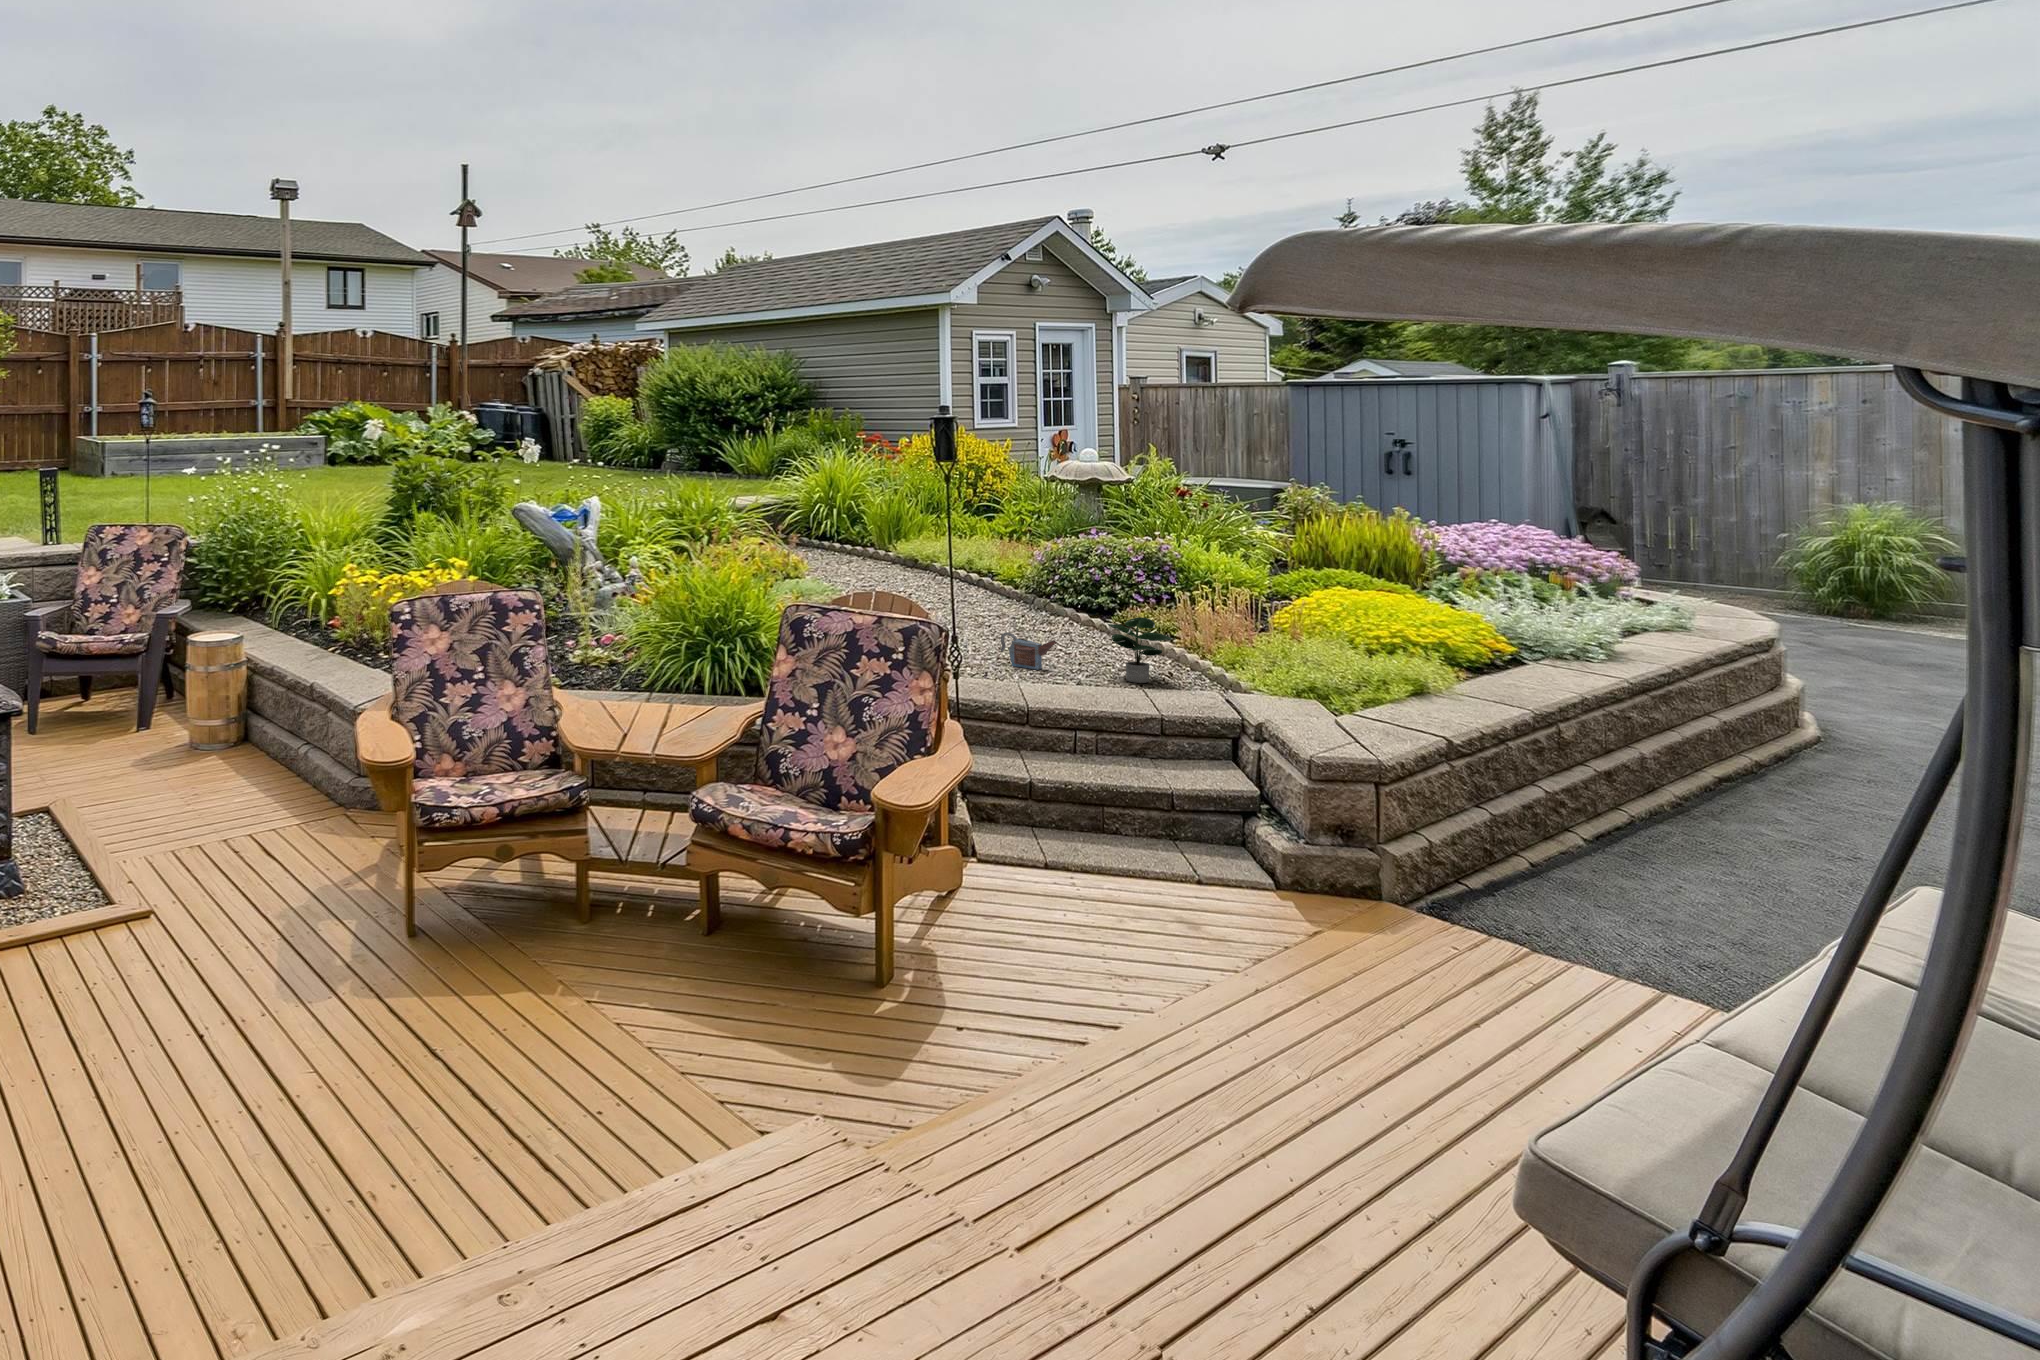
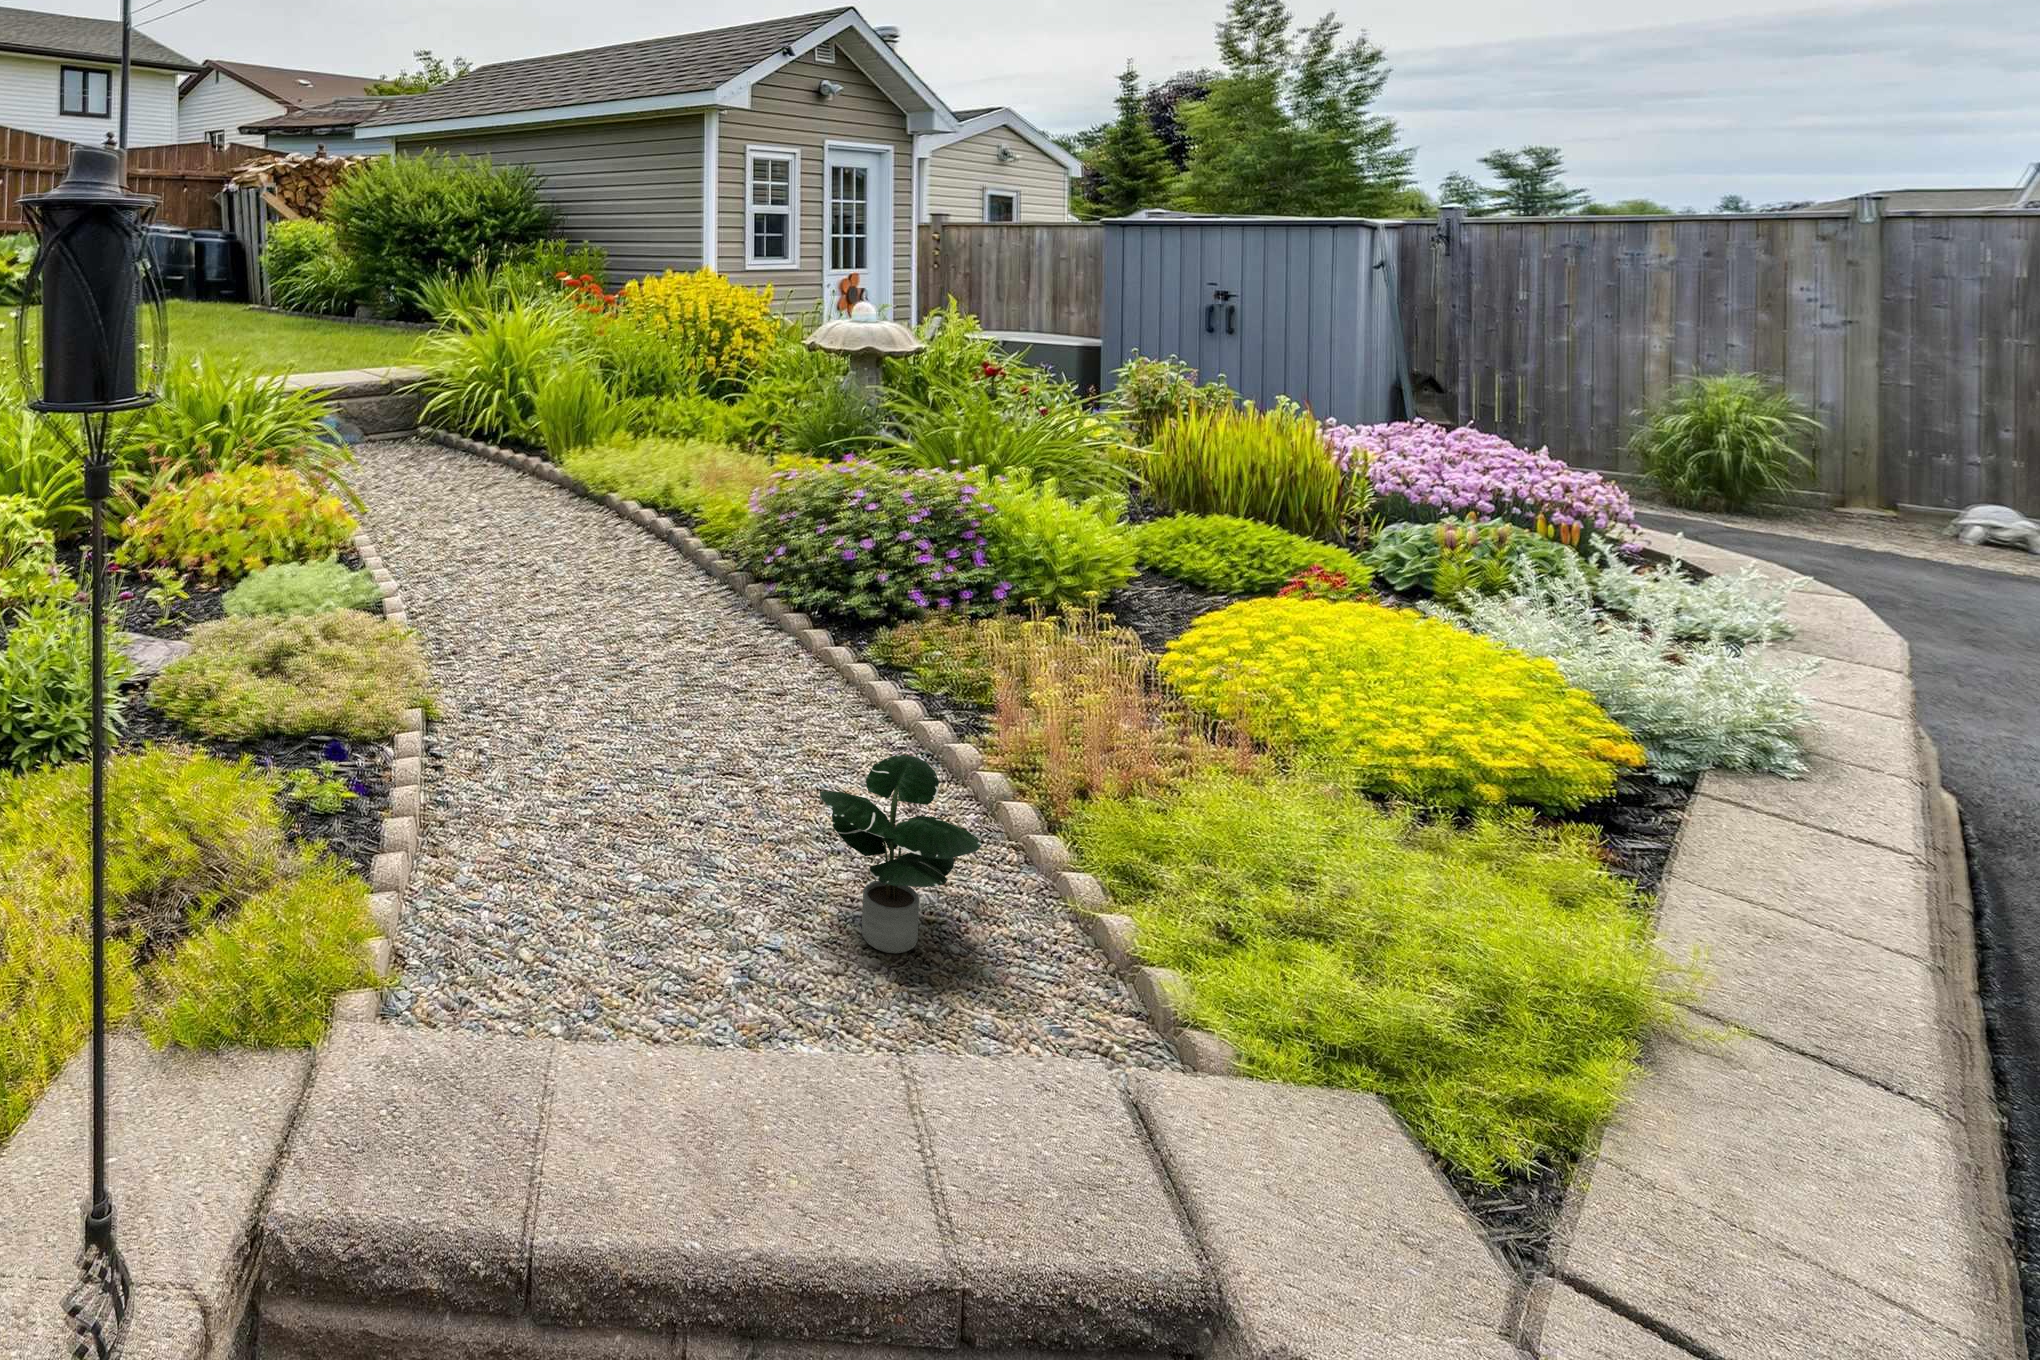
watering can: present [1000,632,1057,670] -> none [578,773,703,884]

